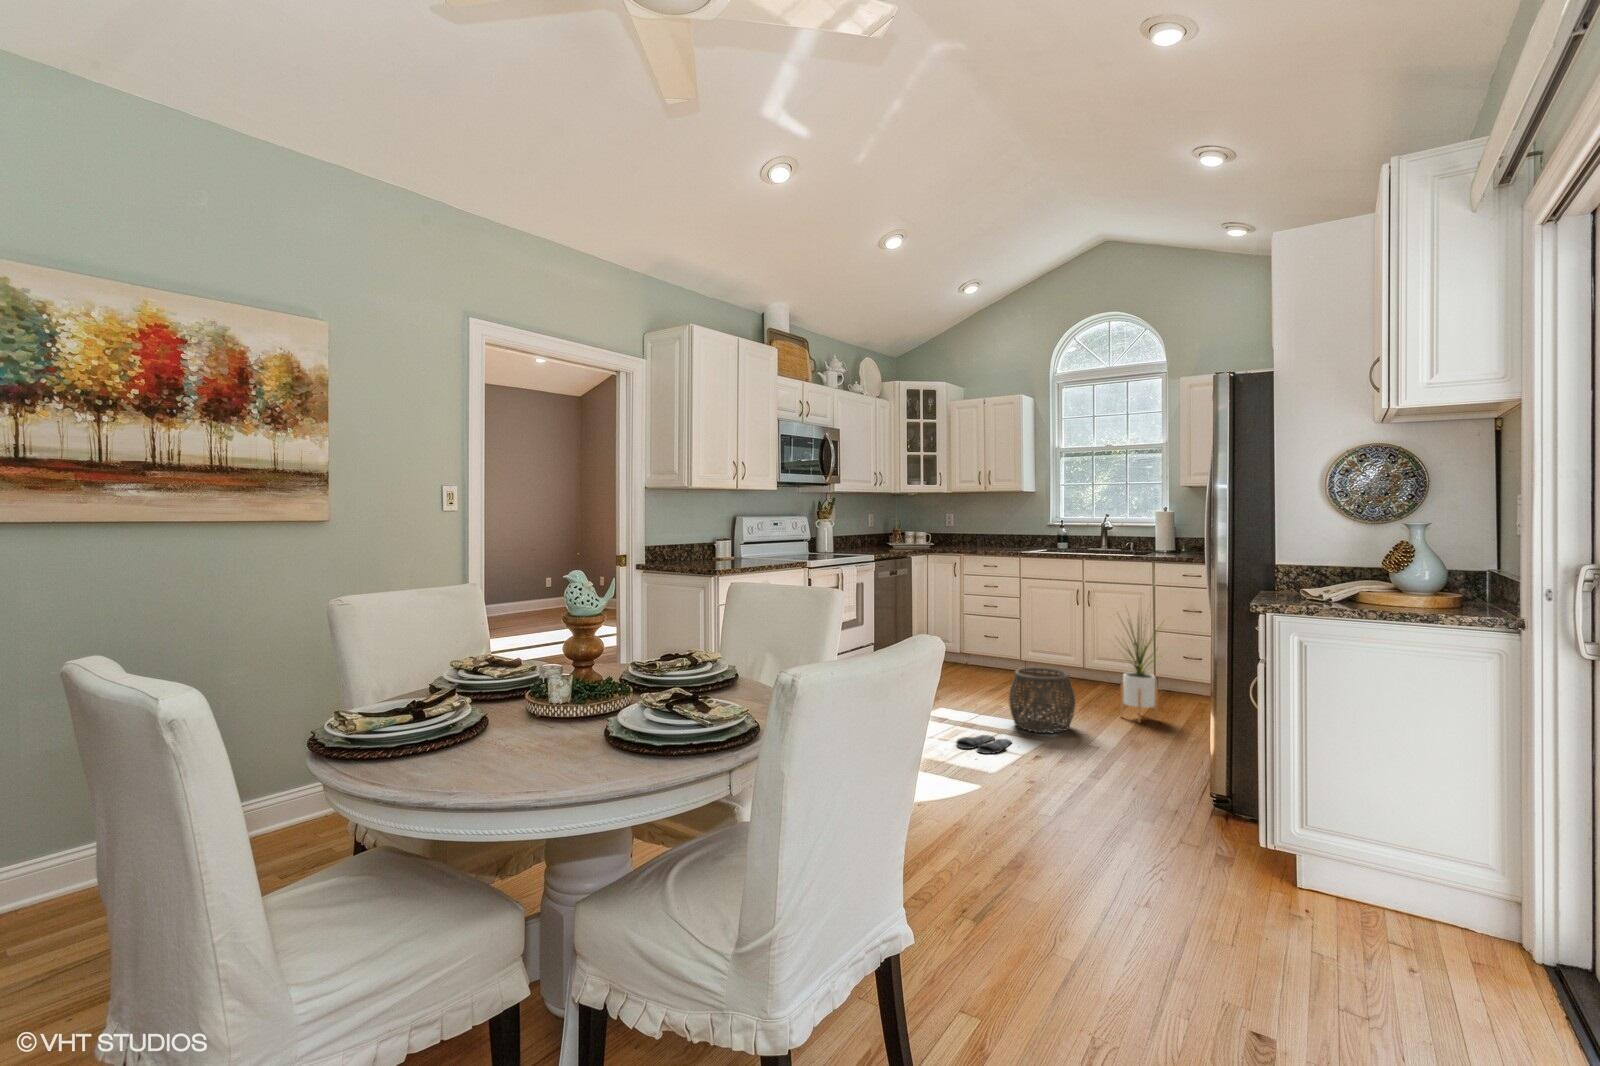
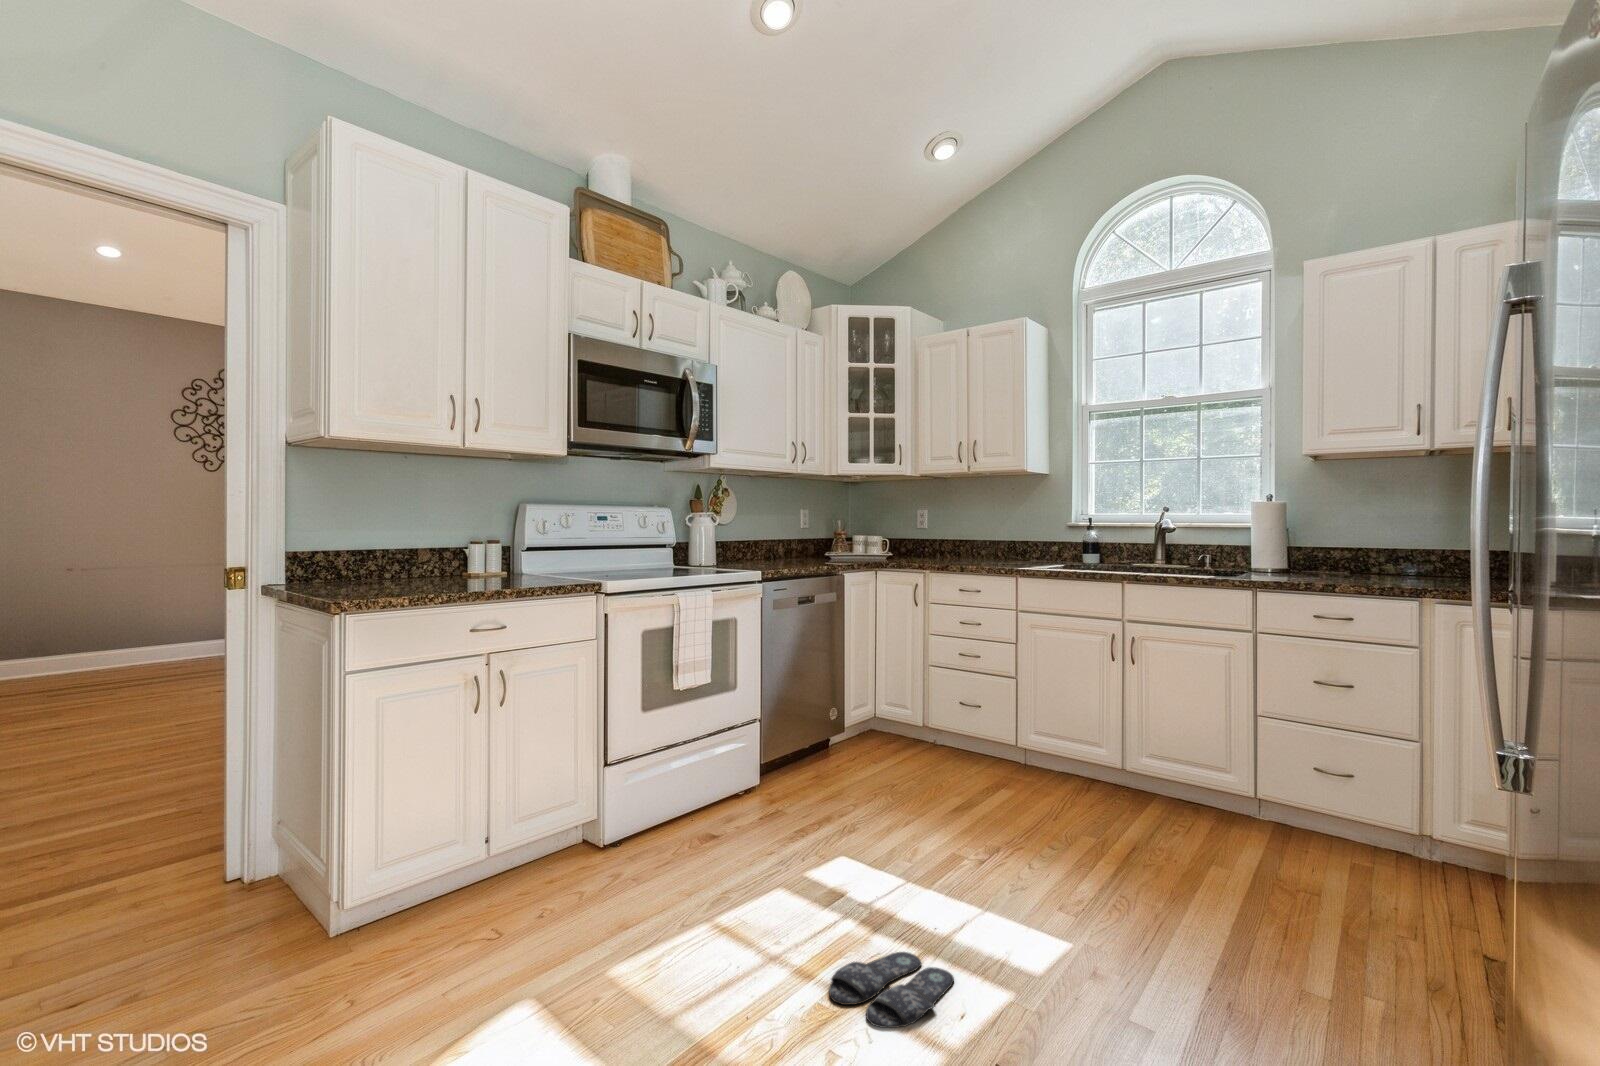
house plant: present [1120,613,1159,722] -> none [1166,671,1307,919]
woven basket: present [1009,667,1075,734] -> none [962,797,1099,952]

